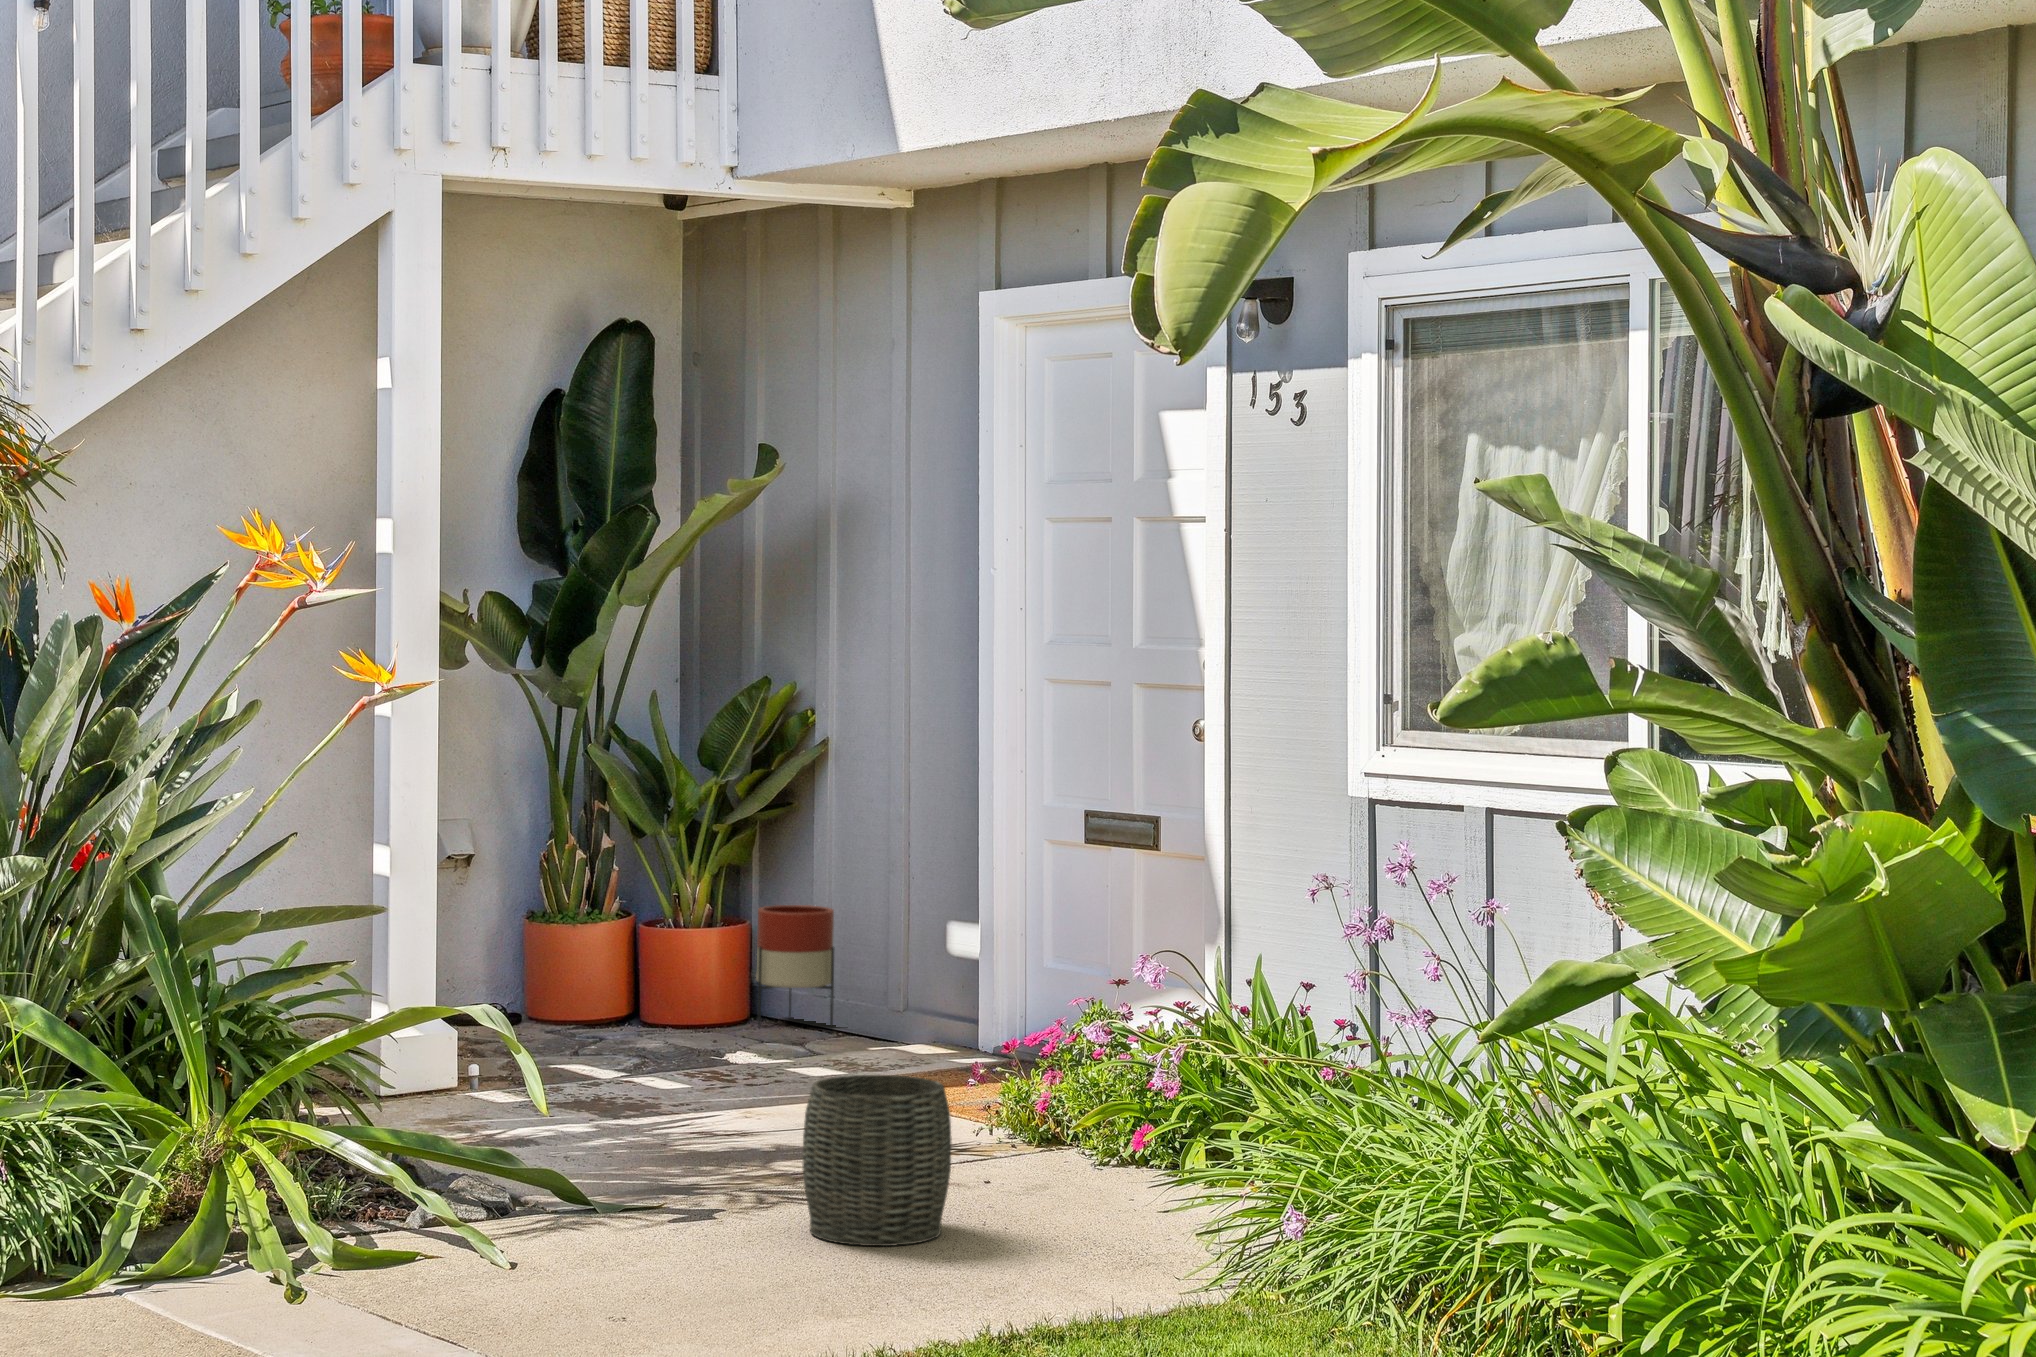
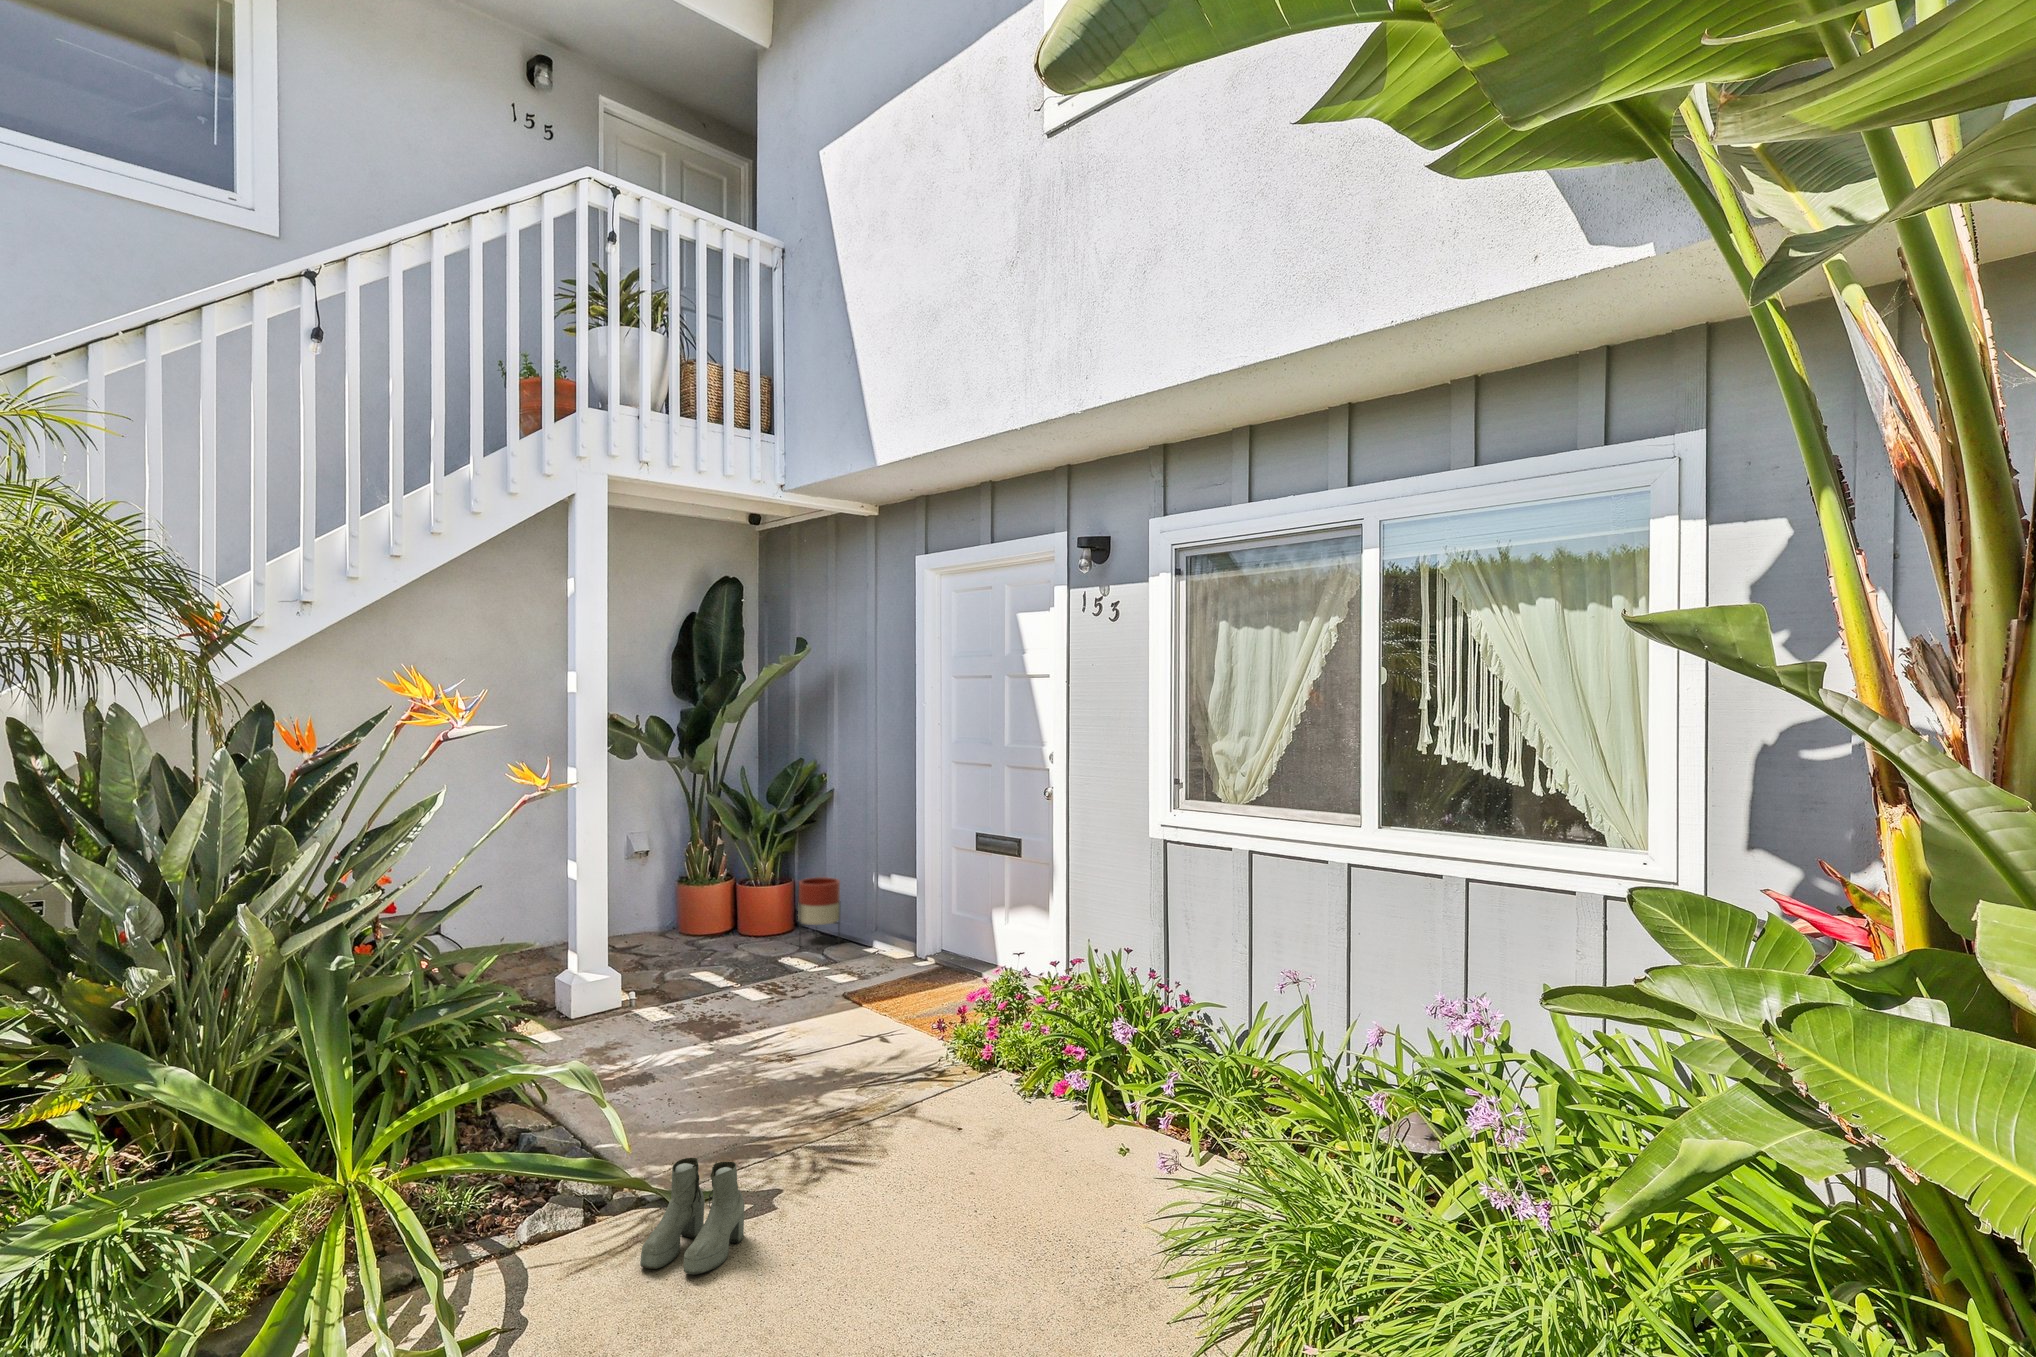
woven basket: present [802,1075,951,1246] -> none [830,1063,936,1208]
boots: none [562,1149,689,1270] -> present [640,1158,745,1275]

